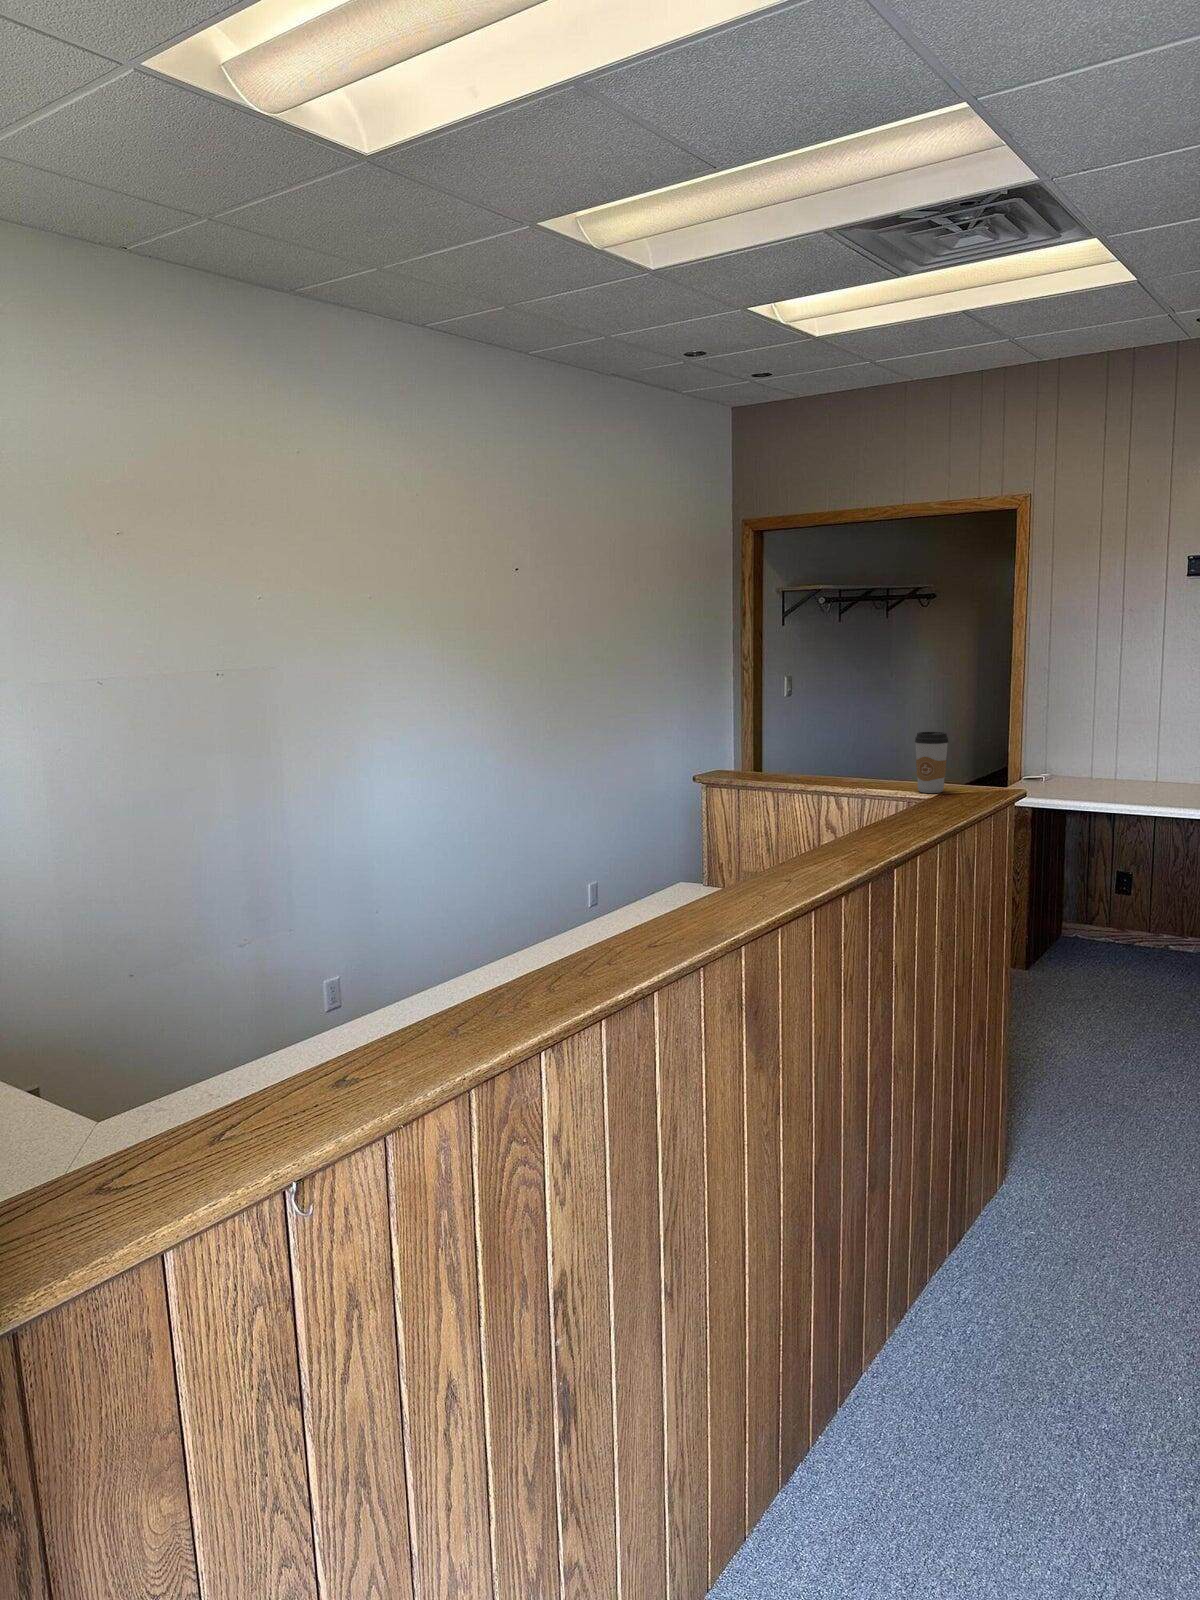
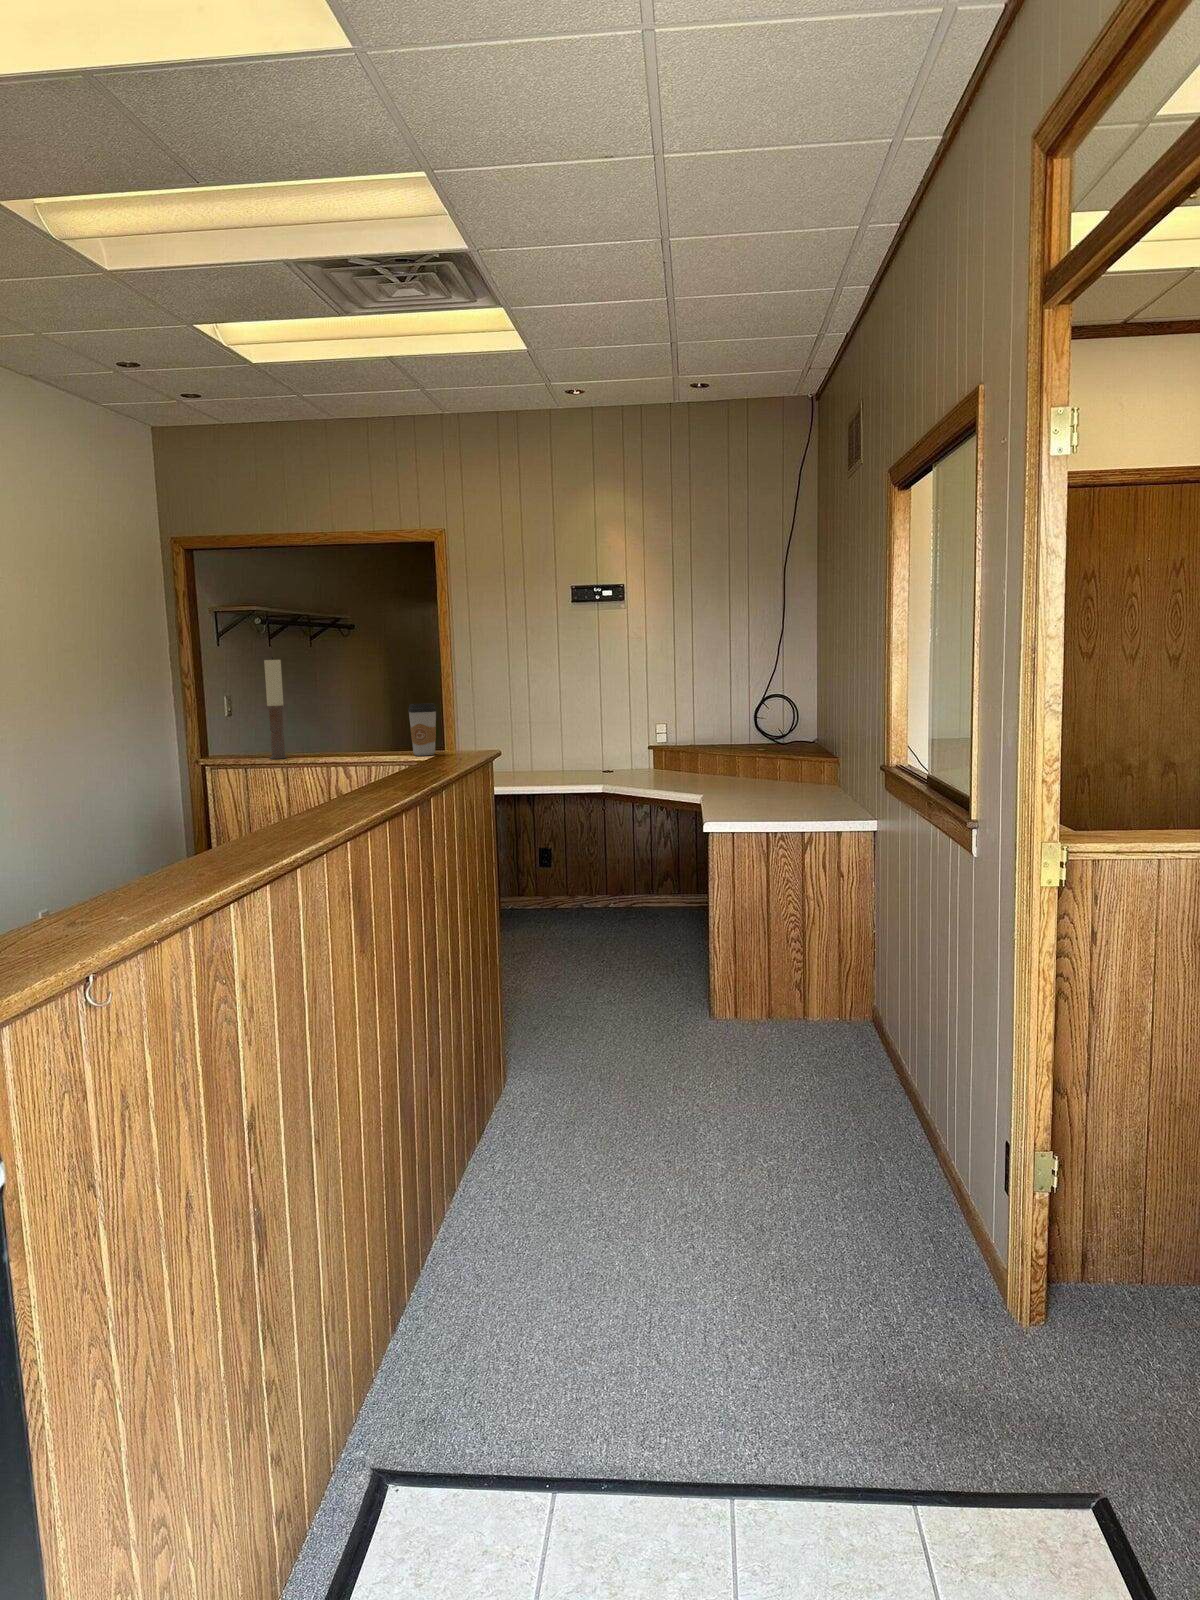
candle: none [764,673,782,783] -> present [264,657,287,759]

